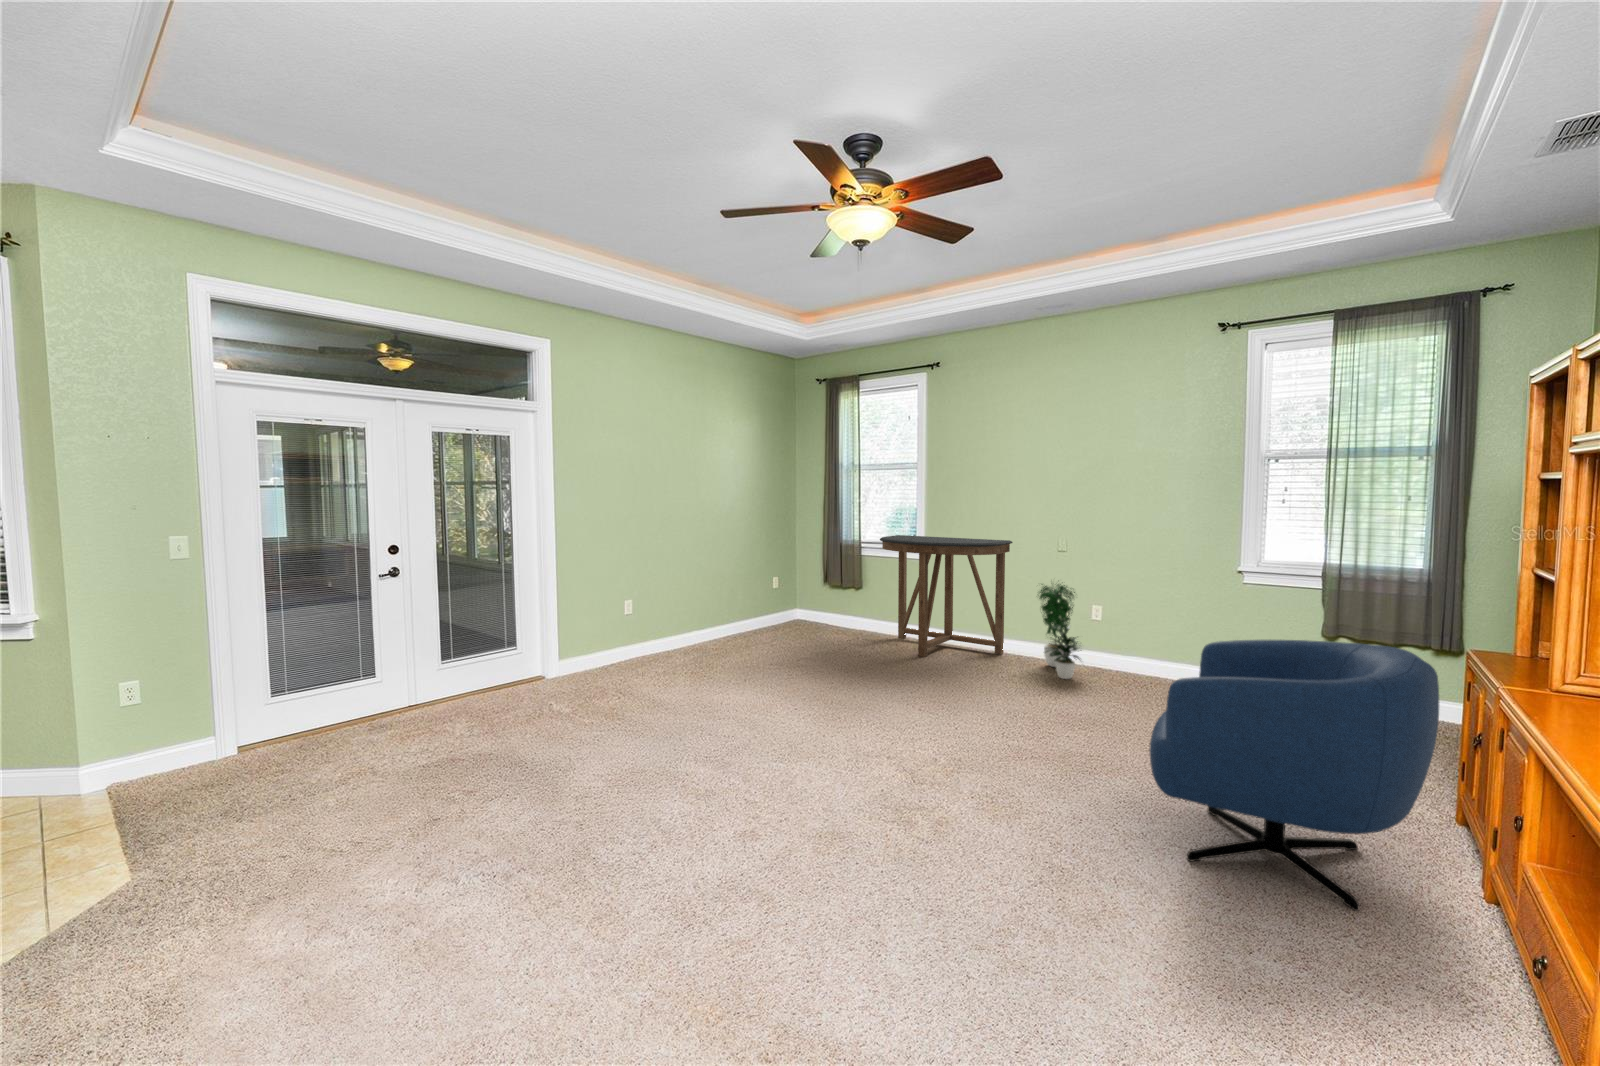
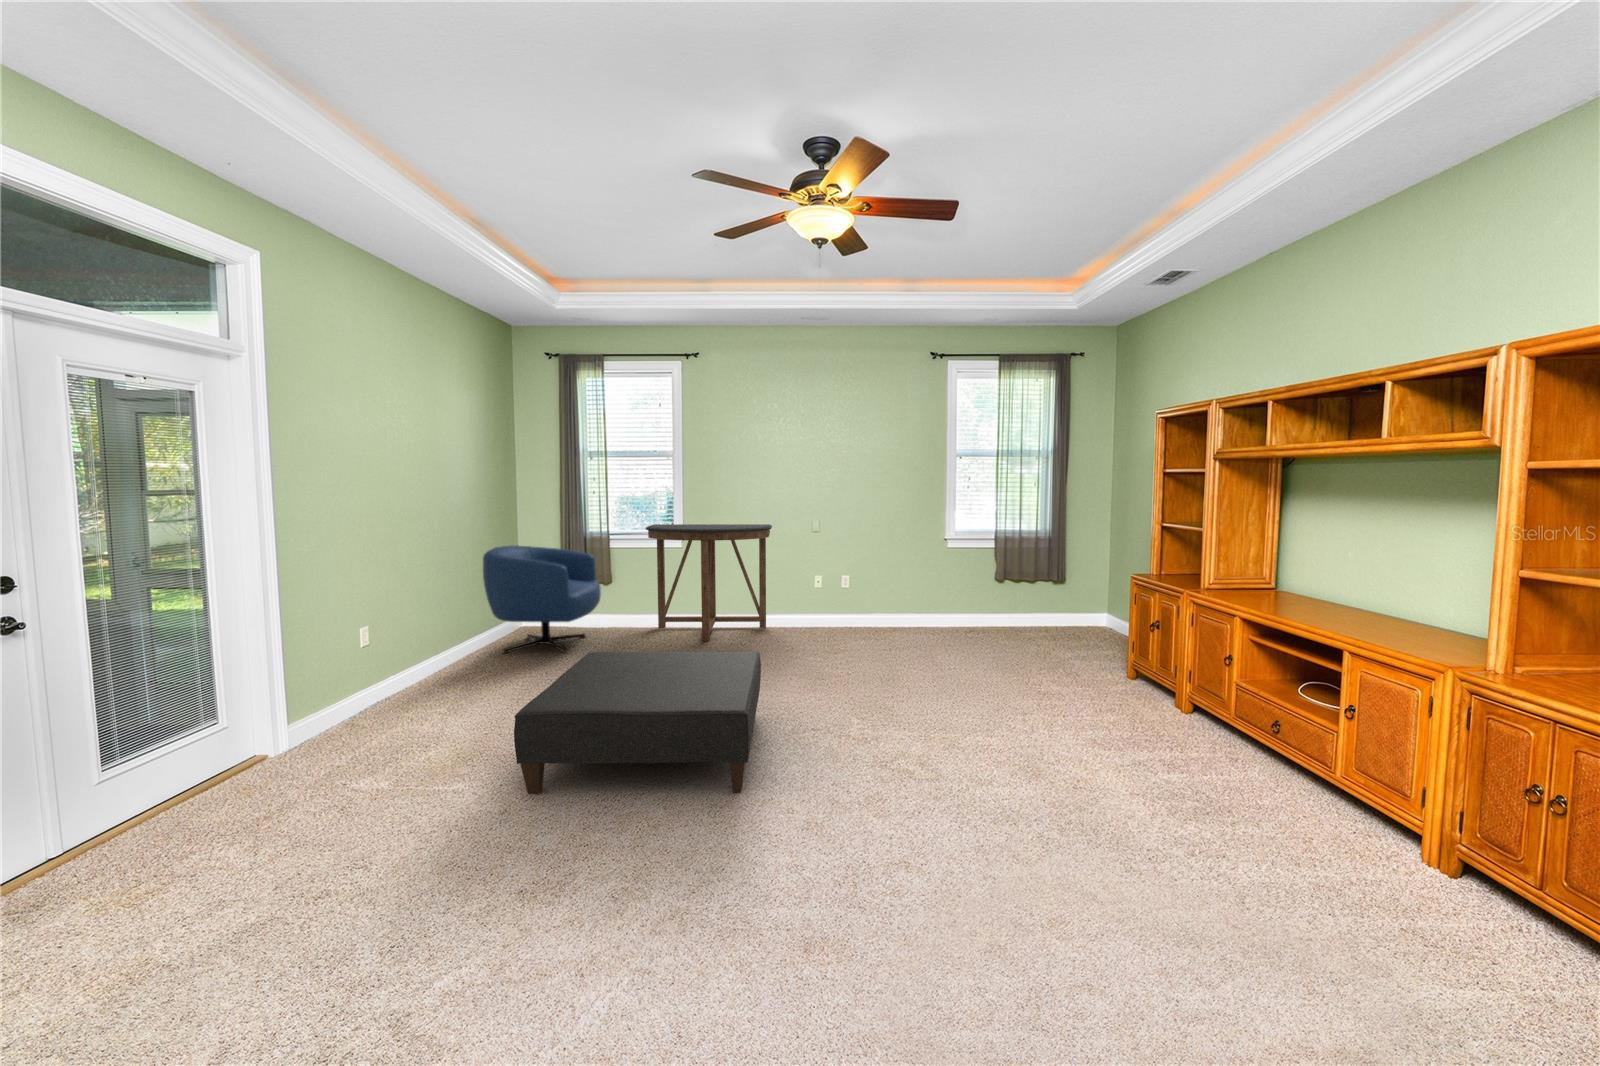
potted plant: present [1039,584,1081,679] -> none [800,553,855,639]
armchair: present [1149,640,1439,911] -> present [483,545,601,653]
ottoman: none [623,642,866,778] -> present [514,652,761,794]

